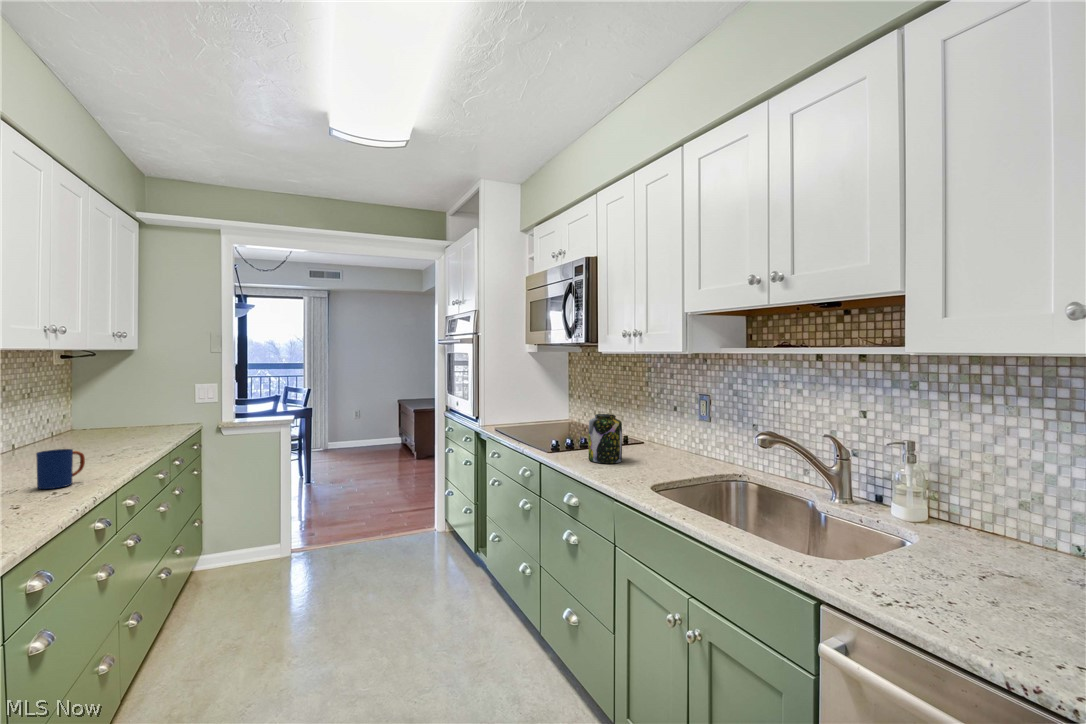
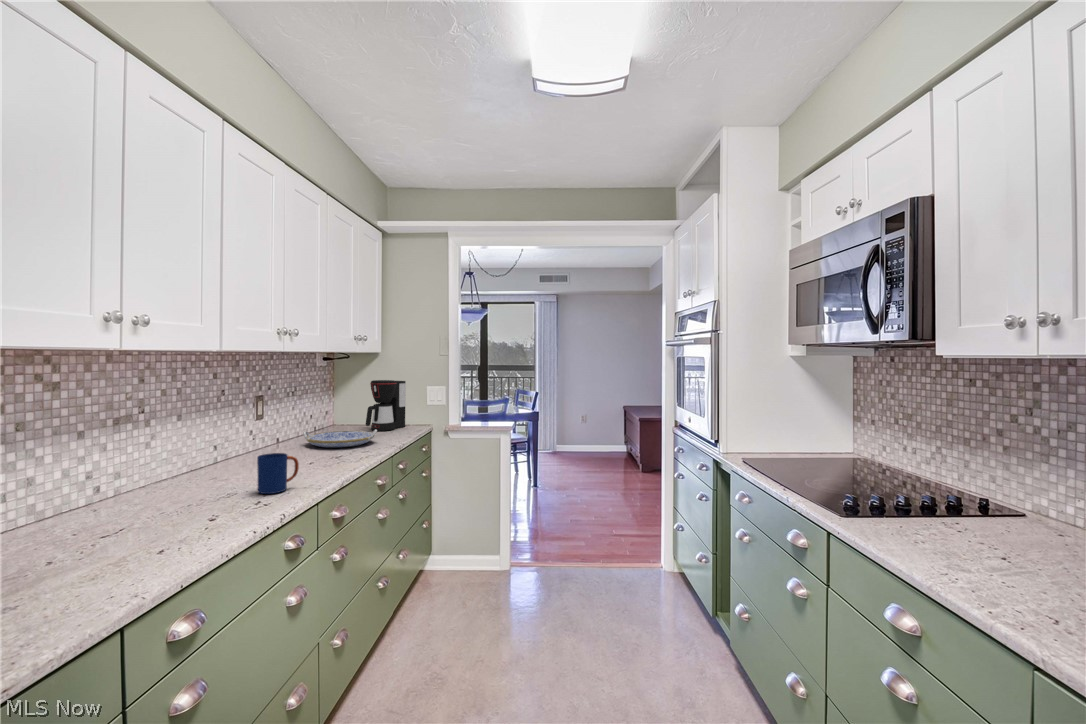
coffee maker: none [124,379,171,432] -> present [366,380,406,431]
jar: present [588,414,622,463] -> none [925,464,1005,560]
serving tray: none [50,428,147,449] -> present [303,429,377,448]

